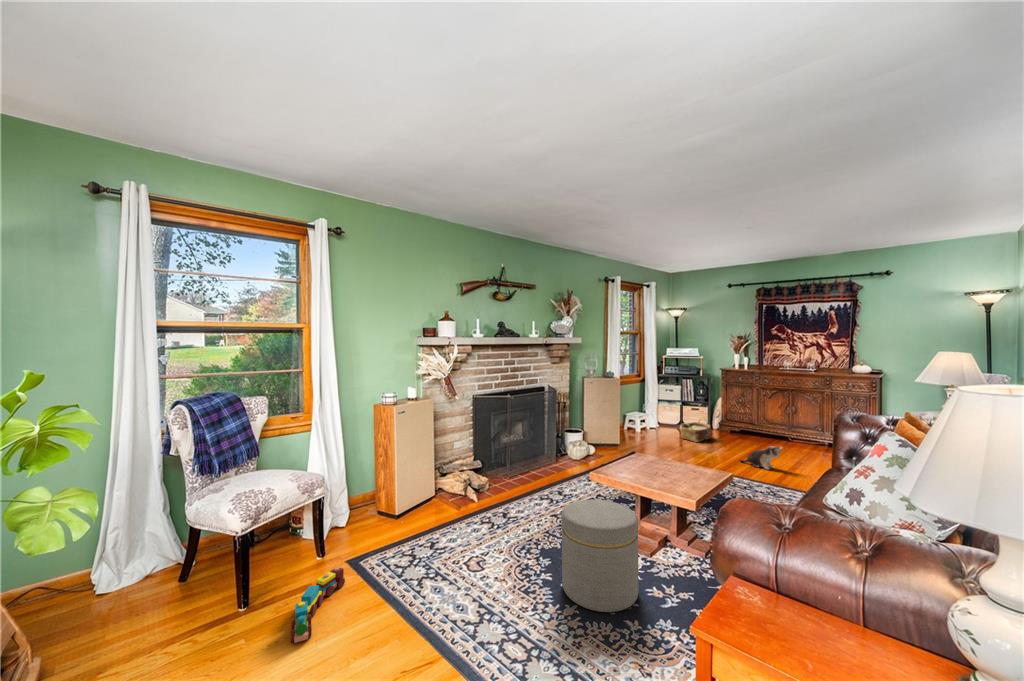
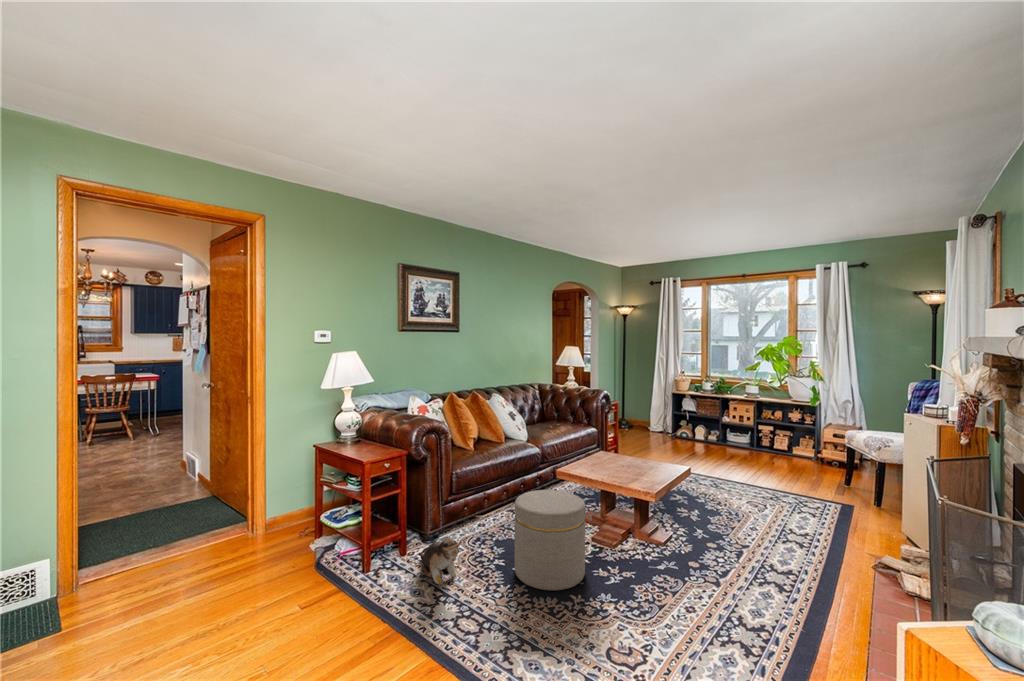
woven basket: present [680,422,711,442] -> none [644,413,675,438]
plush toy: present [740,446,783,470] -> present [421,538,462,584]
toy train: present [291,567,345,643] -> none [251,560,301,627]

